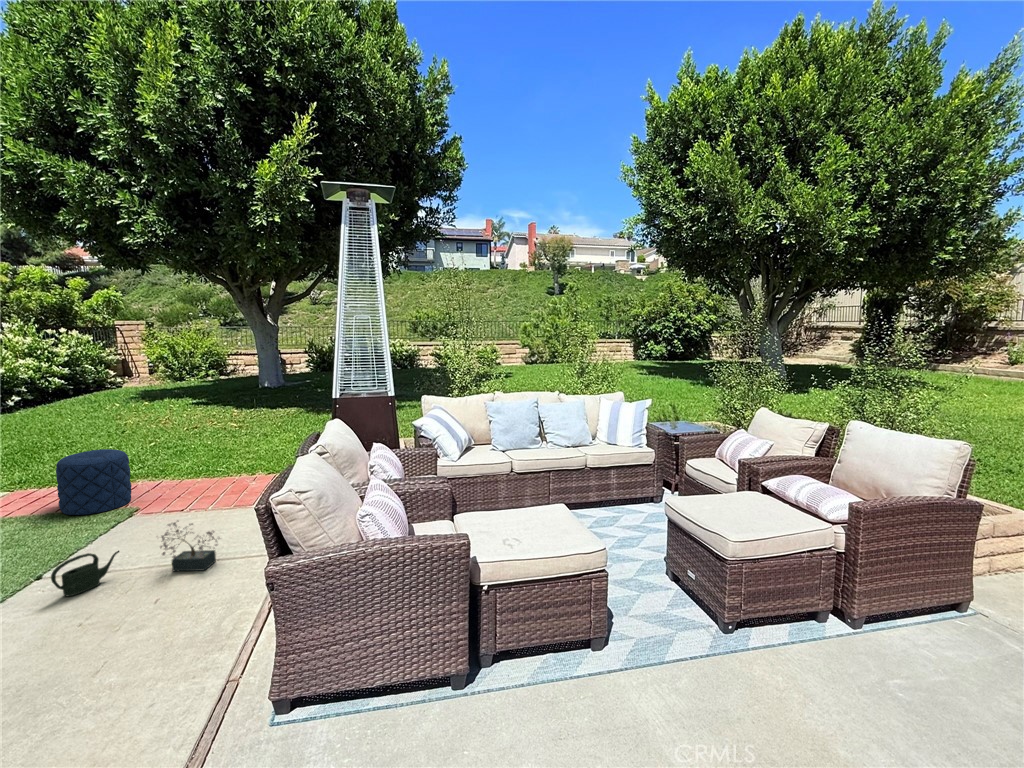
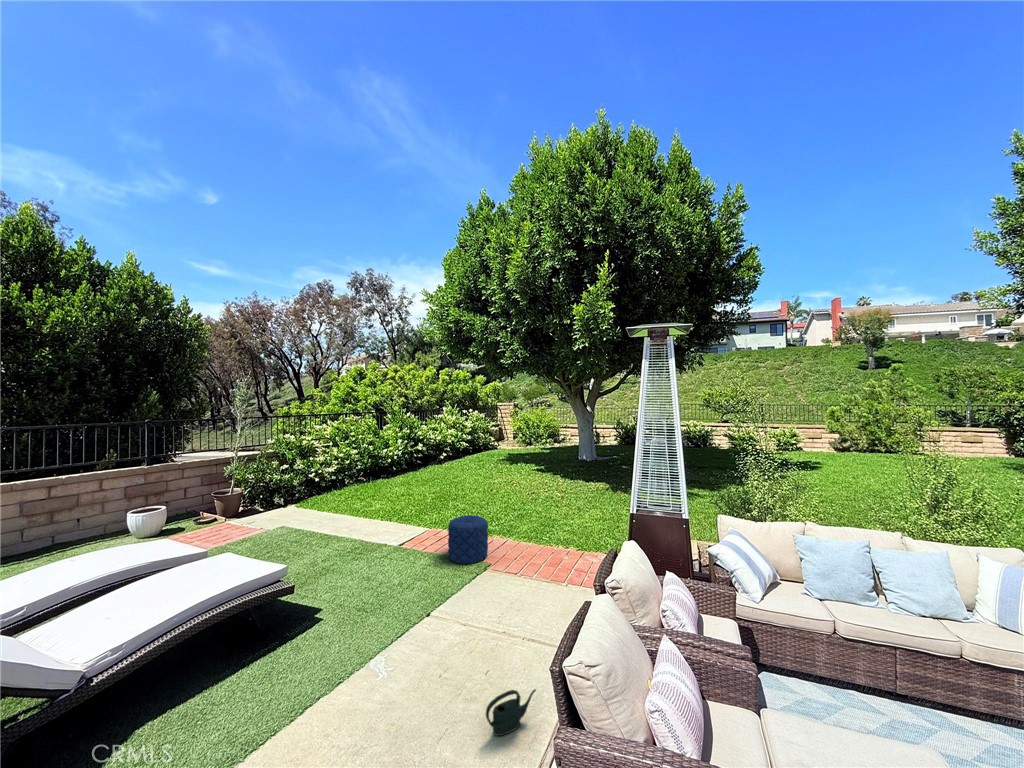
decorative plant: present [160,521,220,571] -> none [490,603,535,657]
watering can: present [51,551,119,596] -> present [486,689,536,736]

